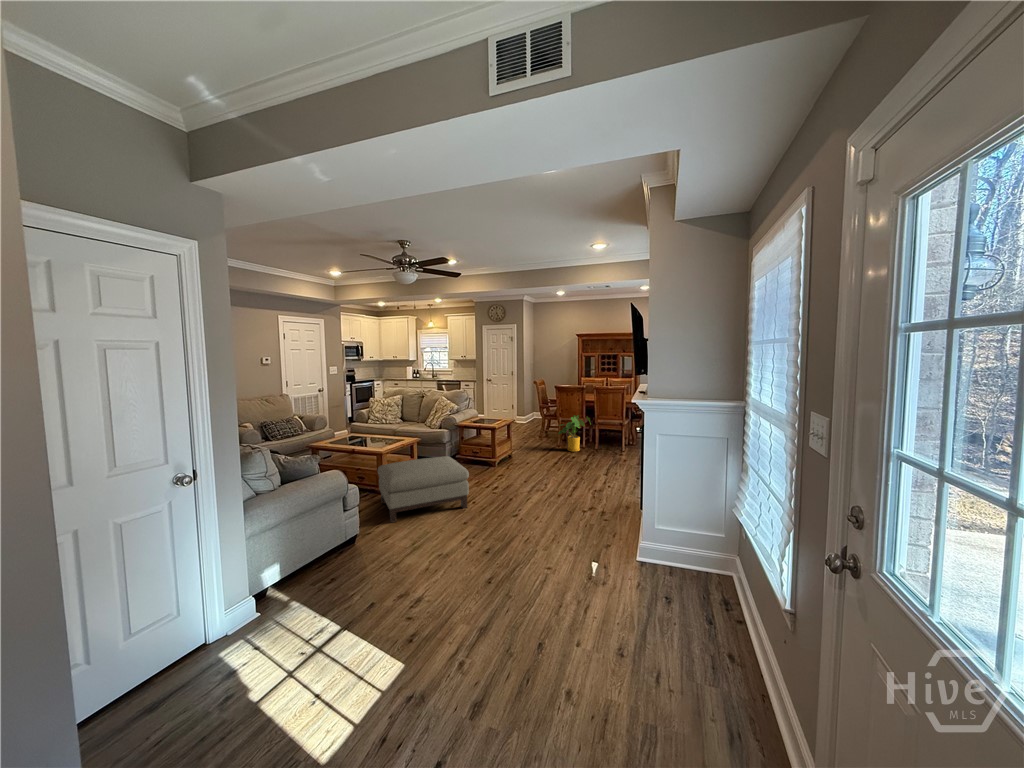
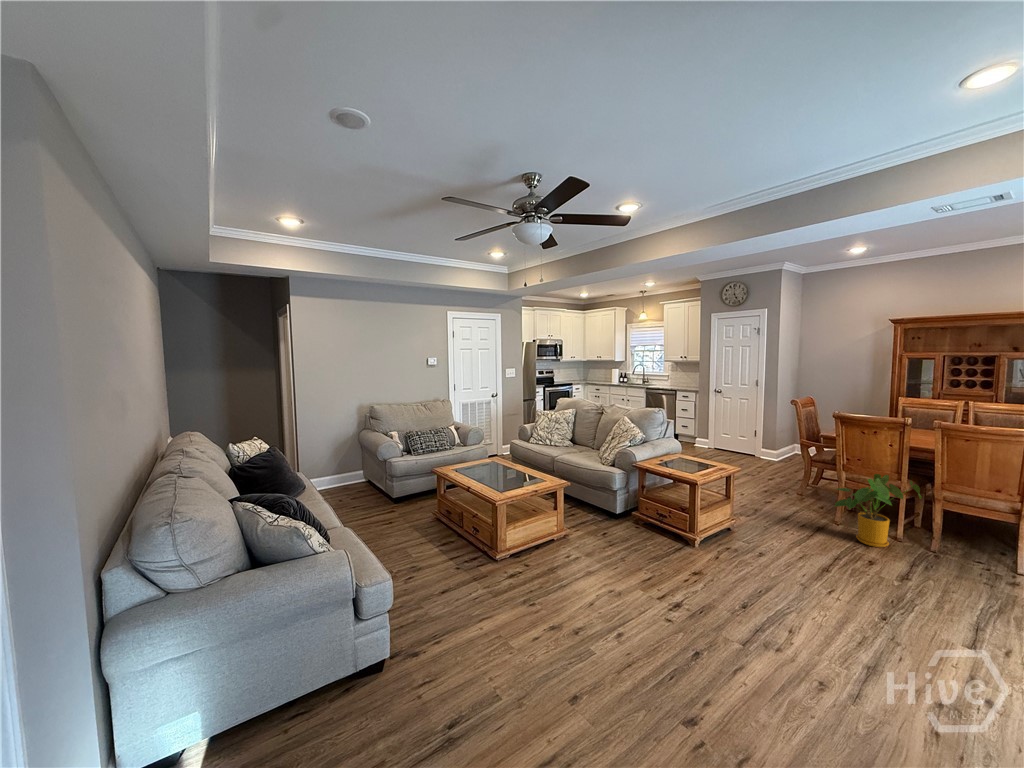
ottoman: present [378,456,469,523] -> none [463,525,606,645]

